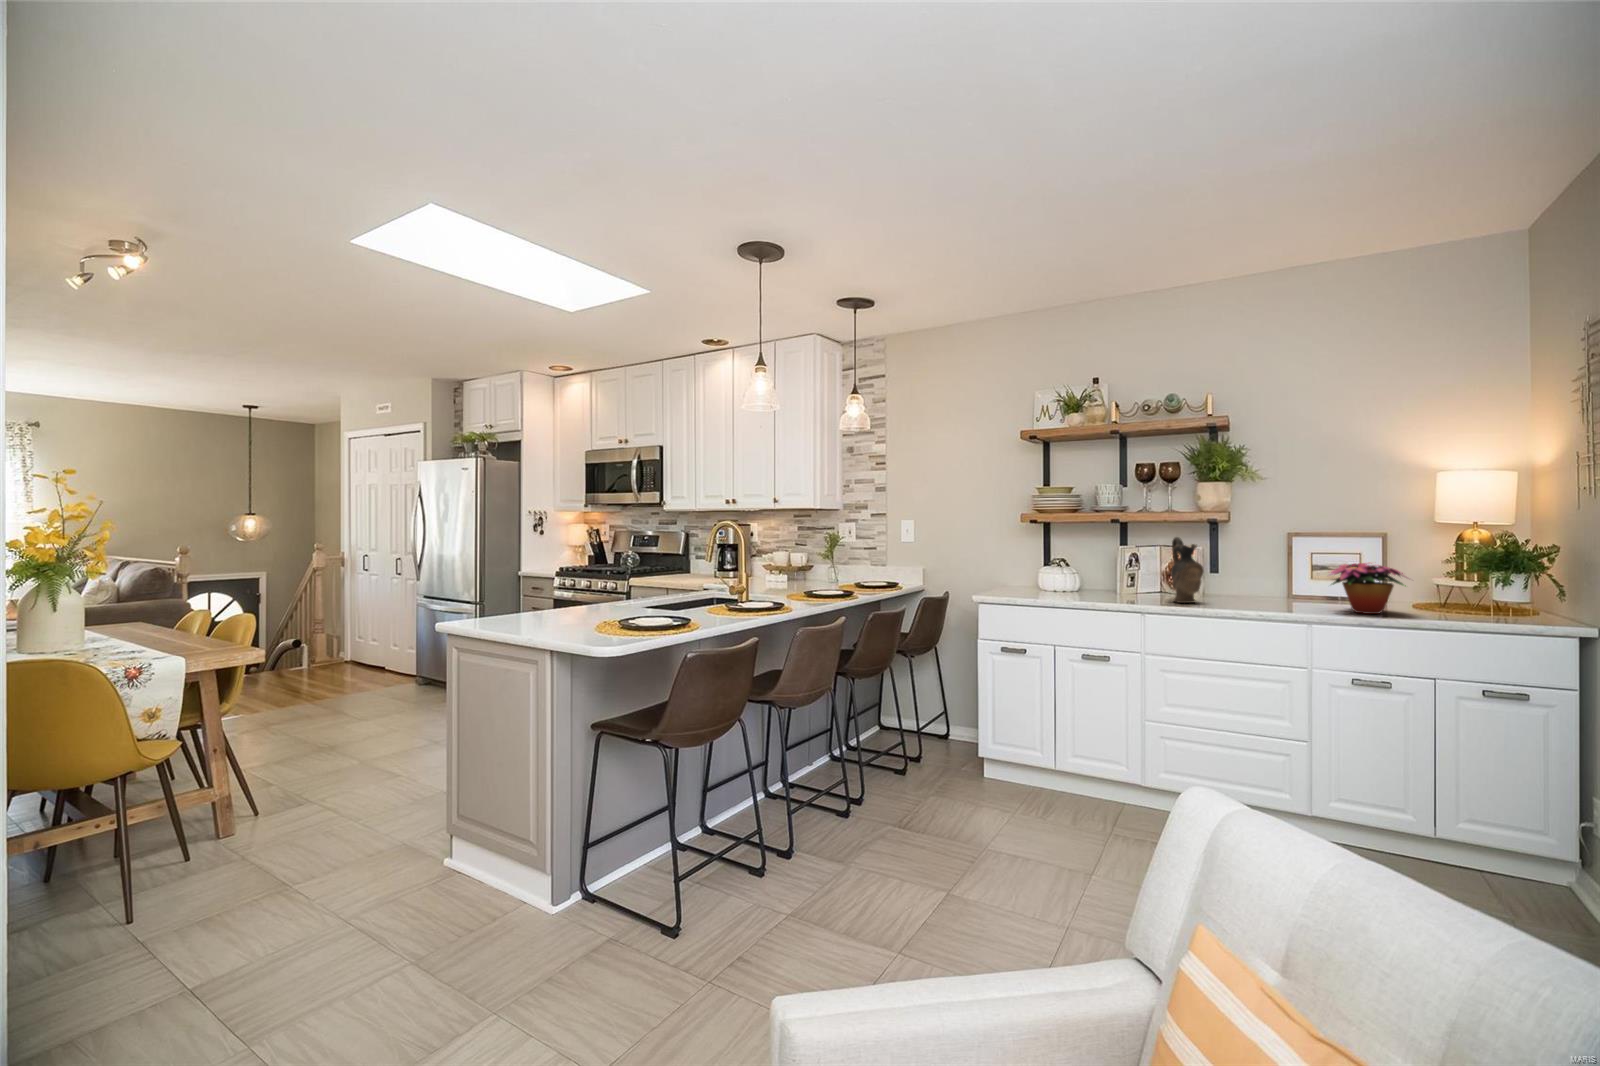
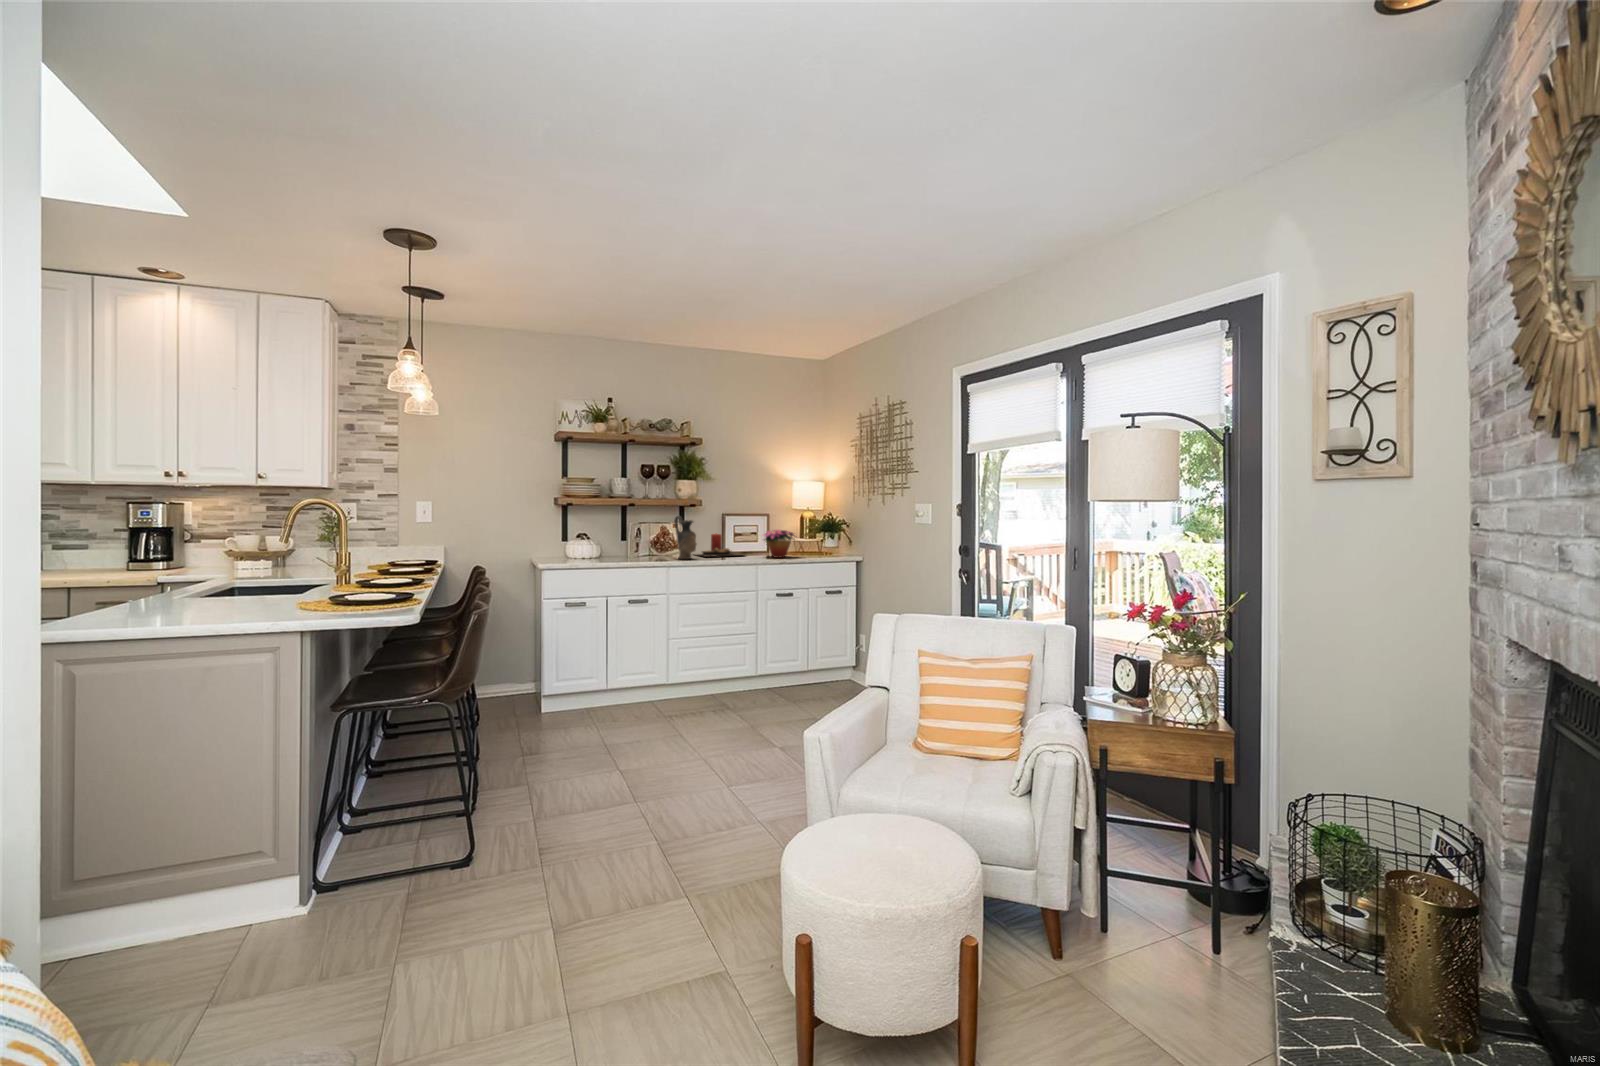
candle: none [1220,564,1308,604] -> present [697,533,743,557]

